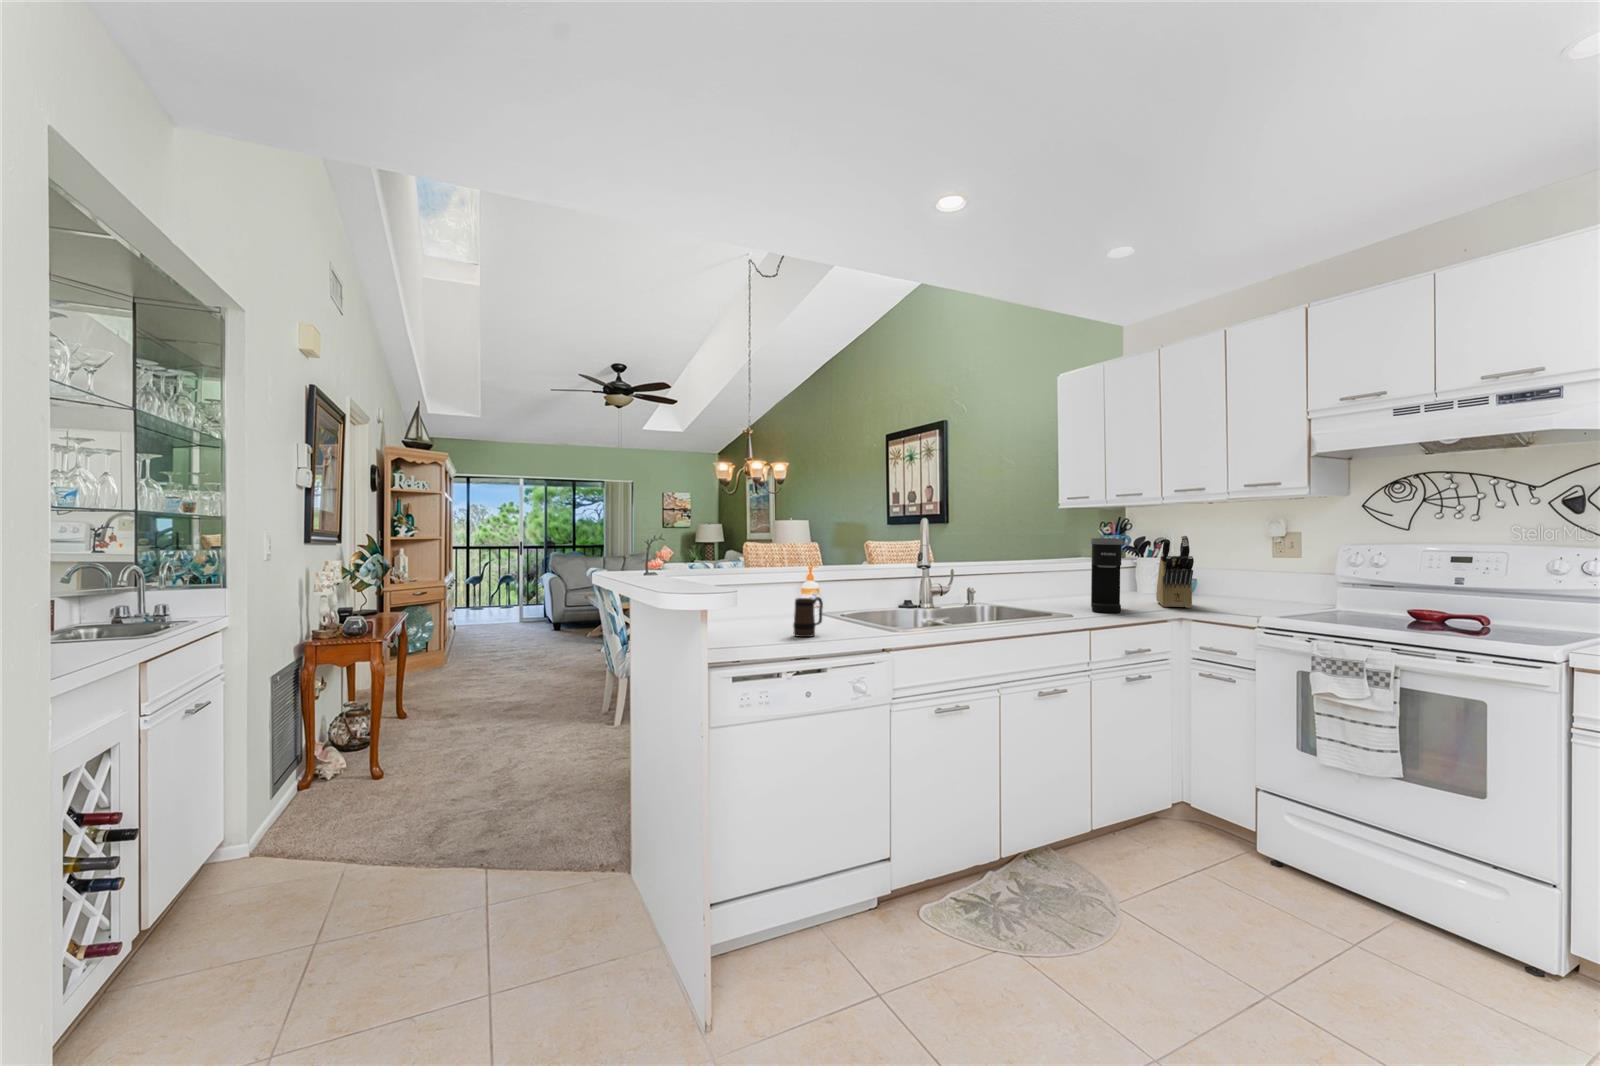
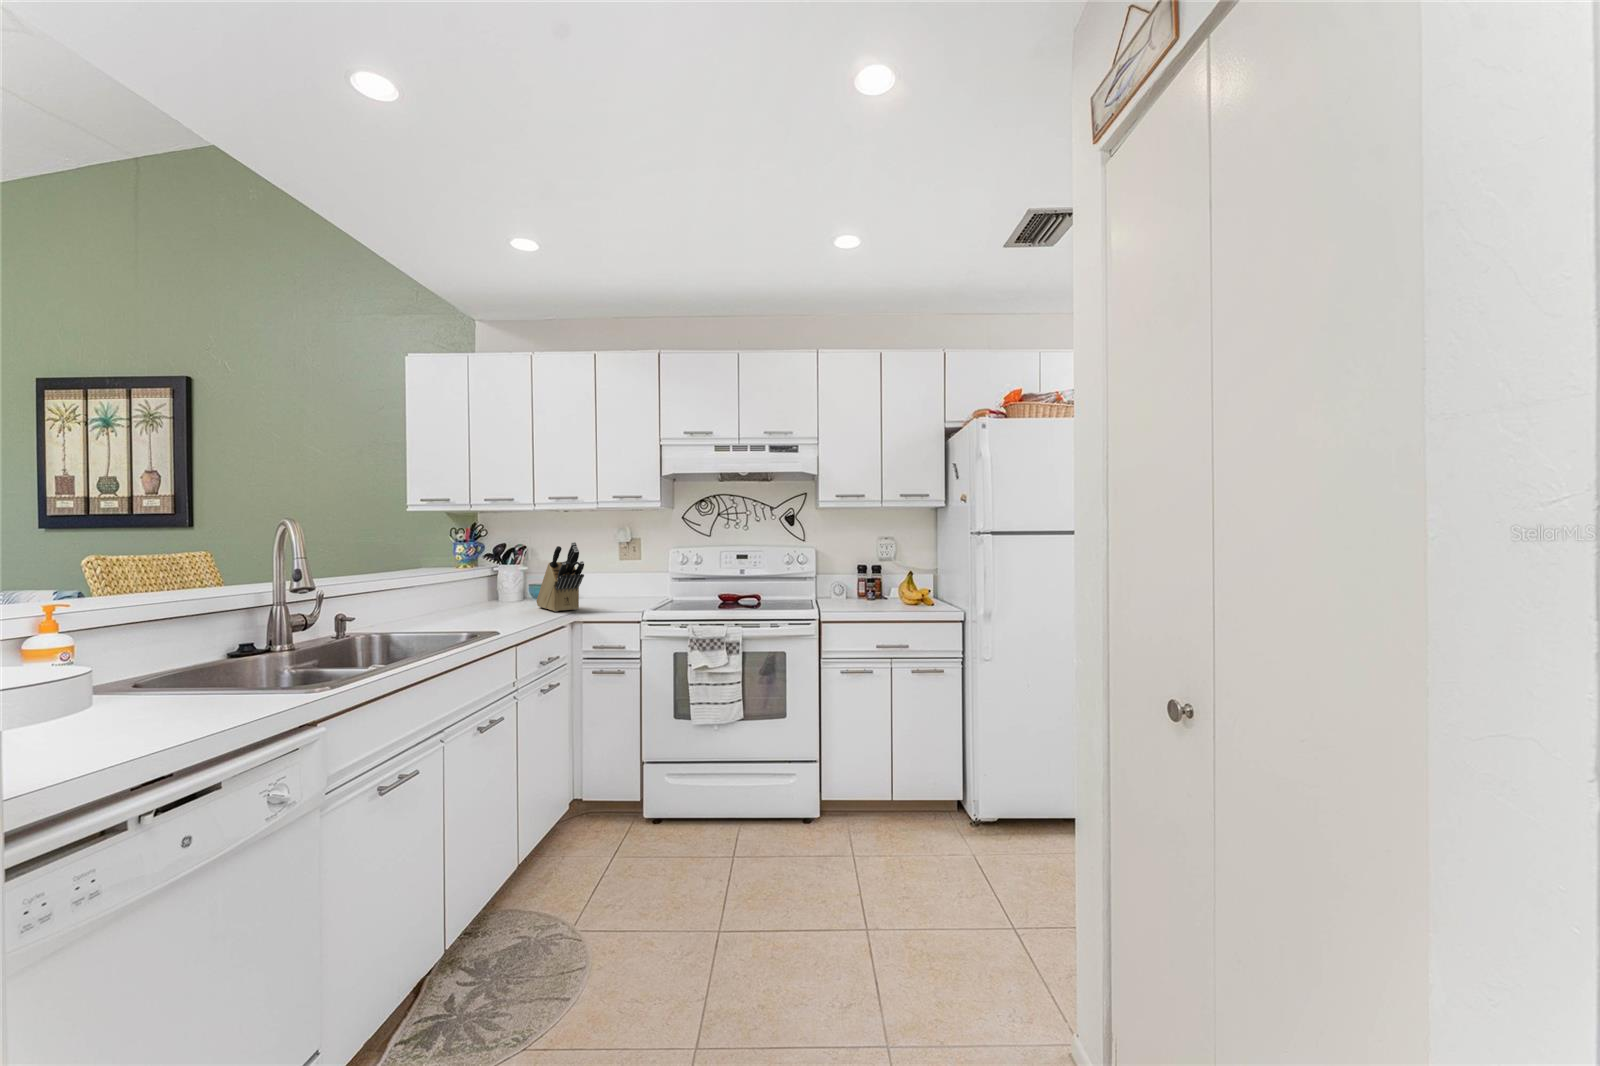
coffee maker: present [1091,538,1123,613] -> none [489,546,531,625]
mug: present [793,597,823,637] -> none [71,669,149,756]

